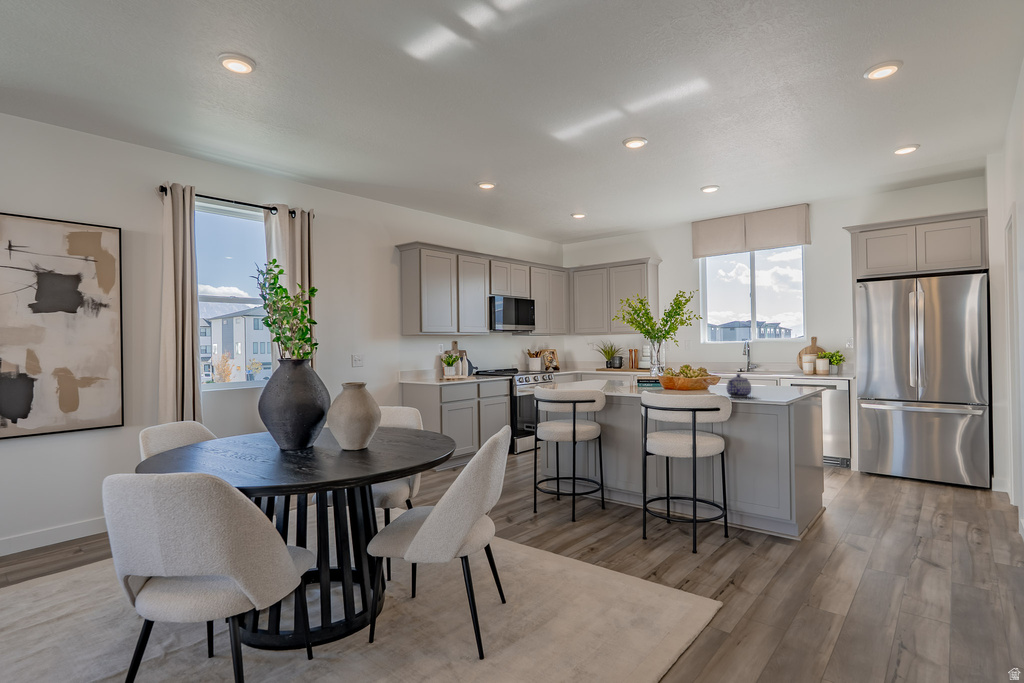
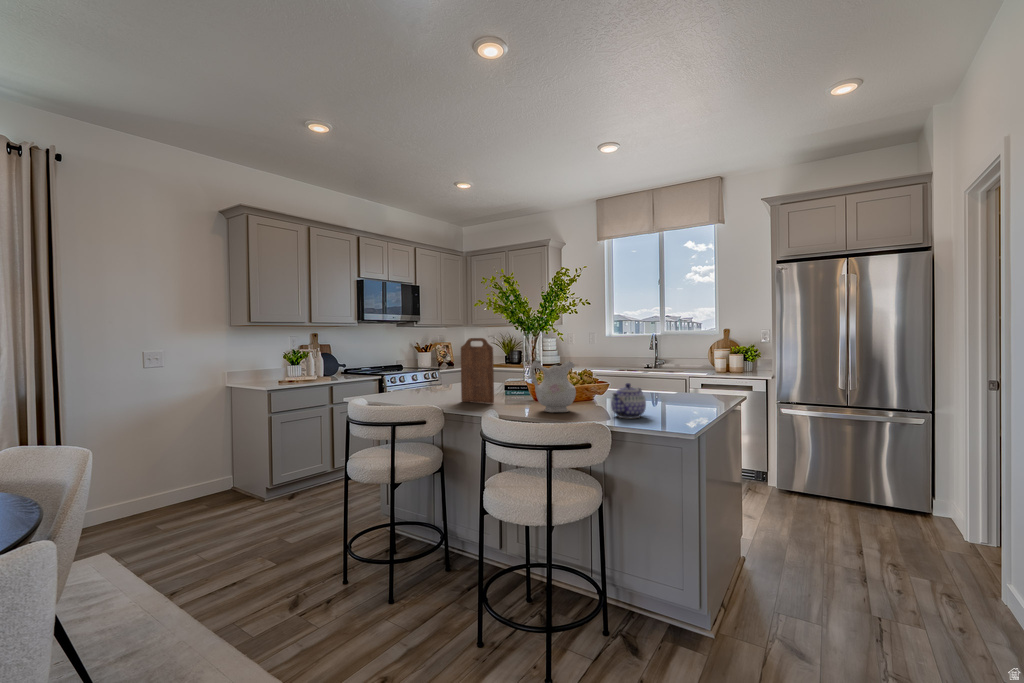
cutting board: none [611,344,637,390] -> present [461,338,494,404]
ceramic pitcher: none [668,359,700,394] -> present [530,360,576,412]

